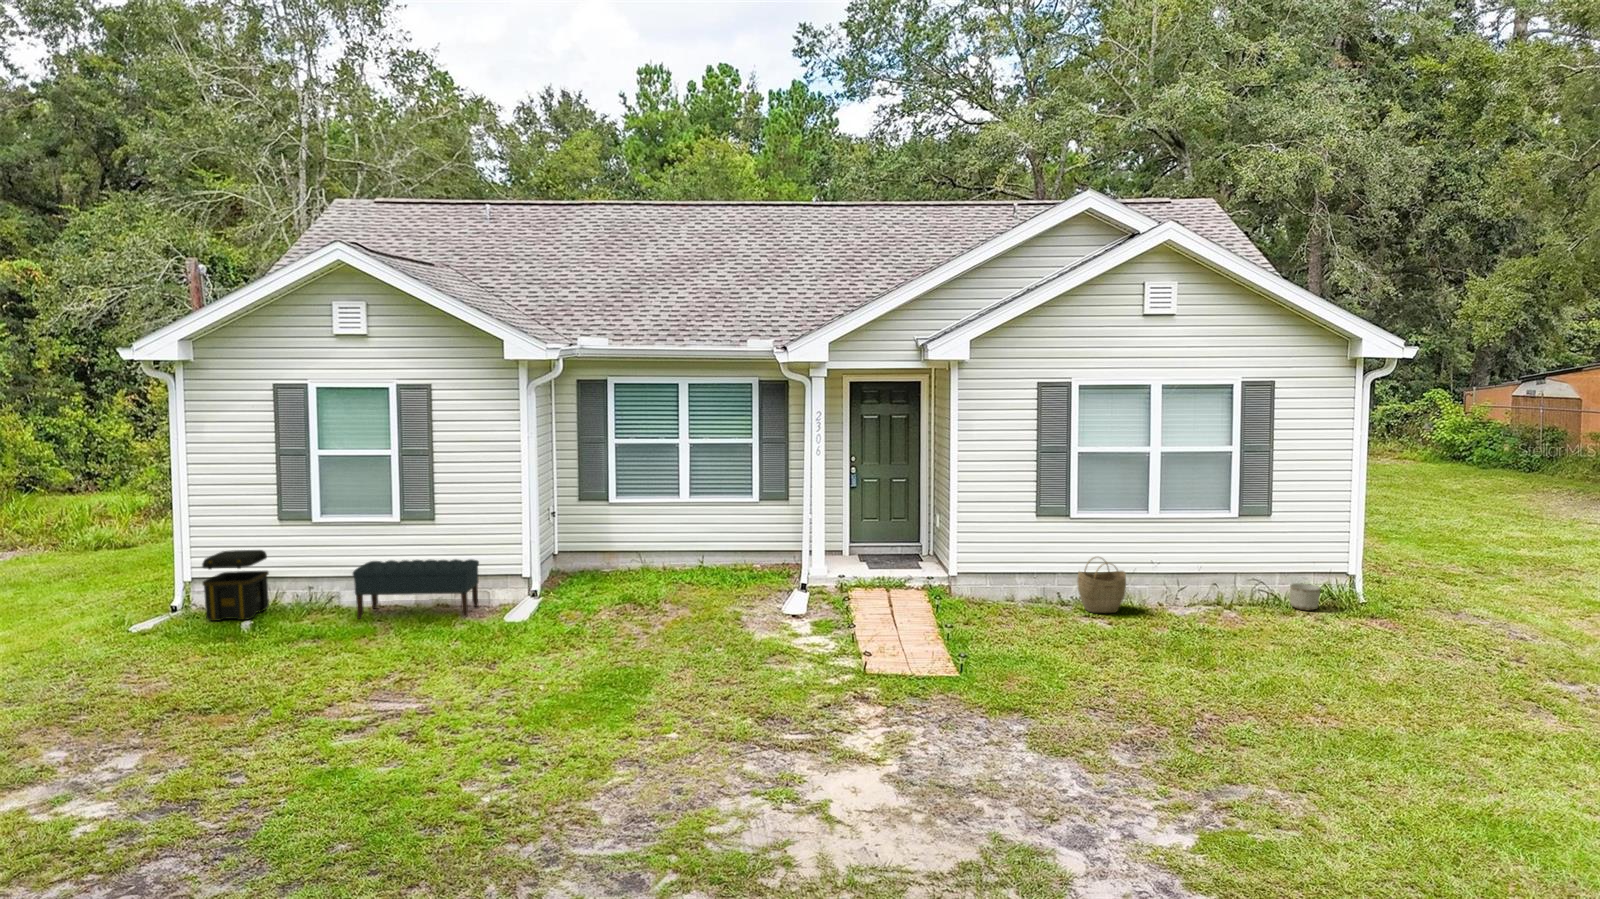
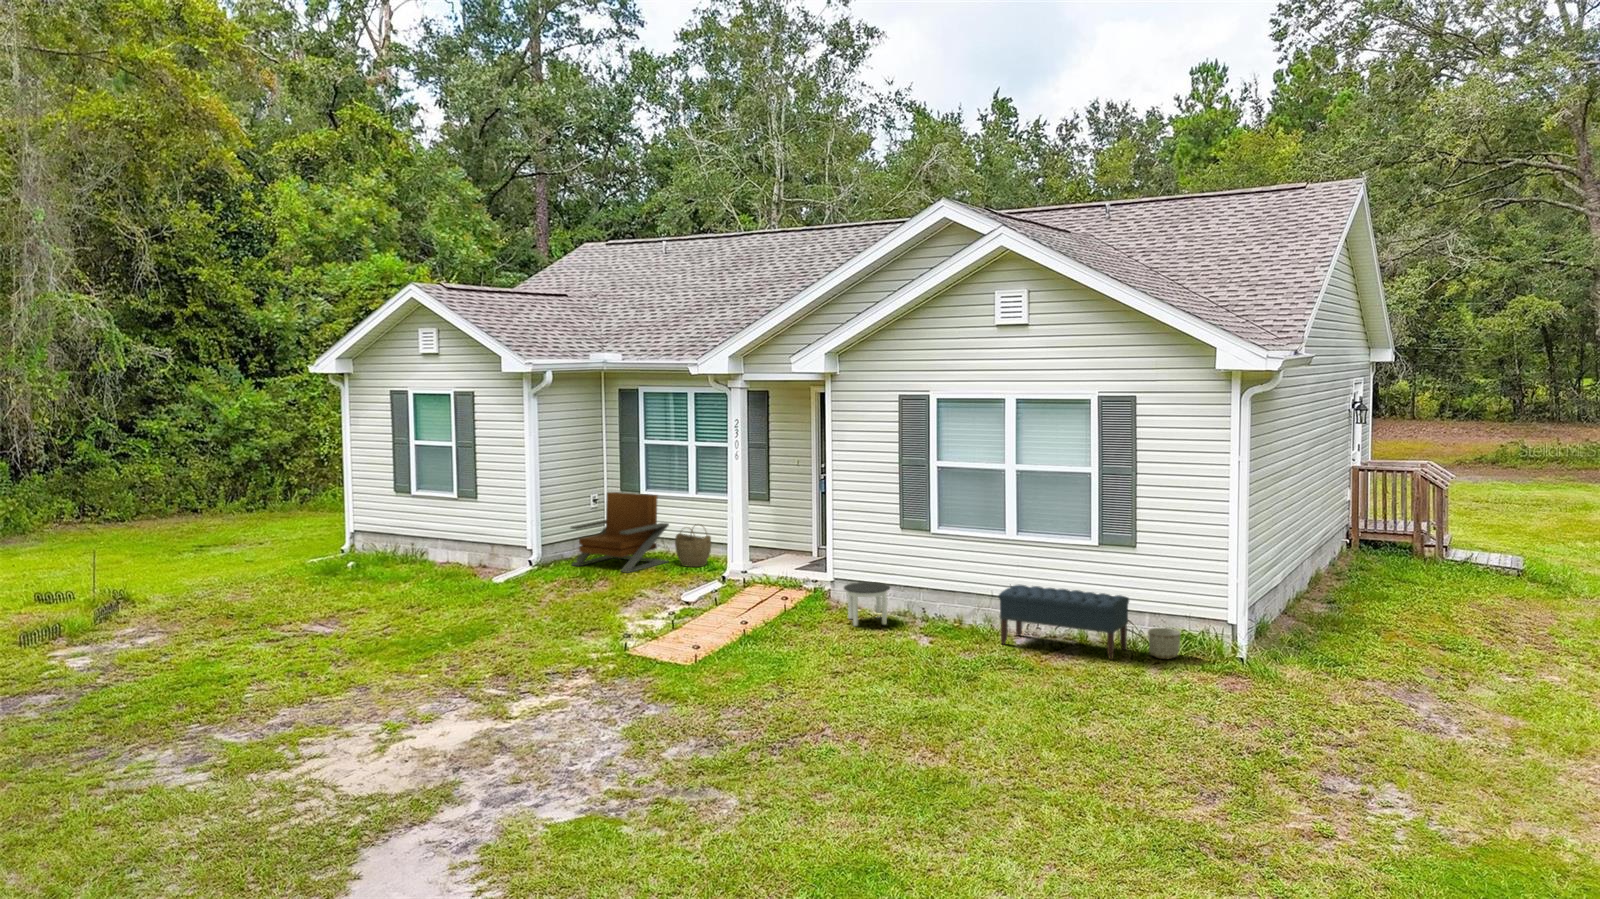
lounge chair: none [556,501,660,591] -> present [571,492,669,573]
toolbox: present [202,550,269,621] -> none [343,512,389,562]
woven basket: present [1077,557,1126,613] -> present [675,524,711,567]
bench: present [353,559,479,619] -> present [999,585,1129,660]
round table: none [994,571,1042,617] -> present [844,582,890,626]

